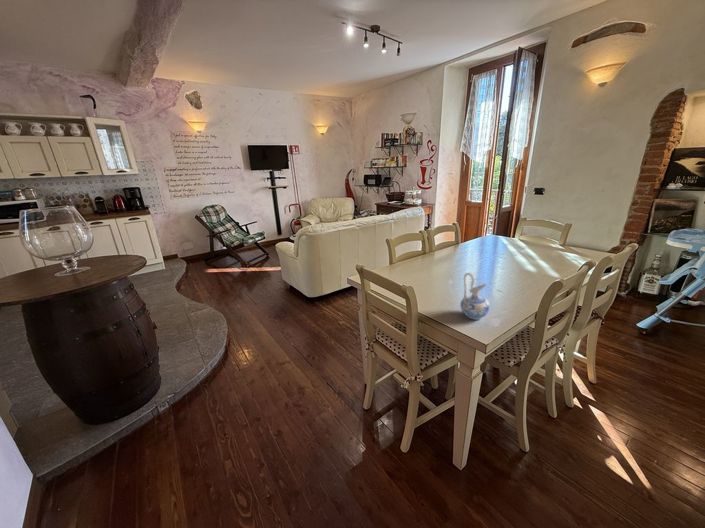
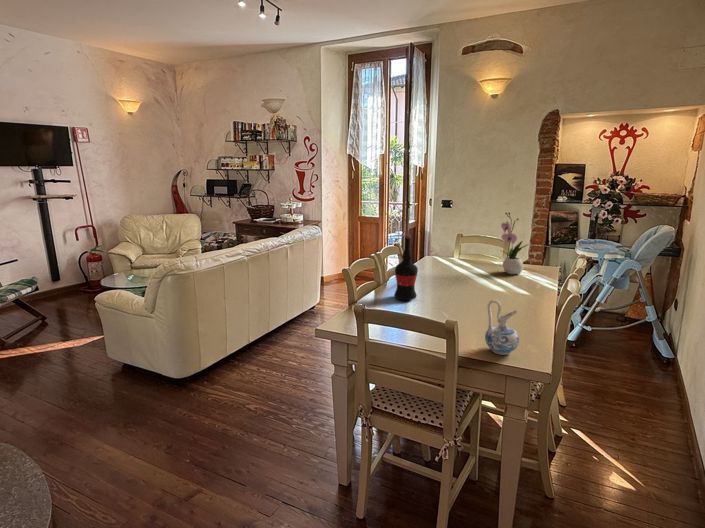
flower arrangement: none [550,199,582,257] -> present [501,212,527,274]
wine bottle: none [428,216,447,267] -> present [394,235,418,300]

